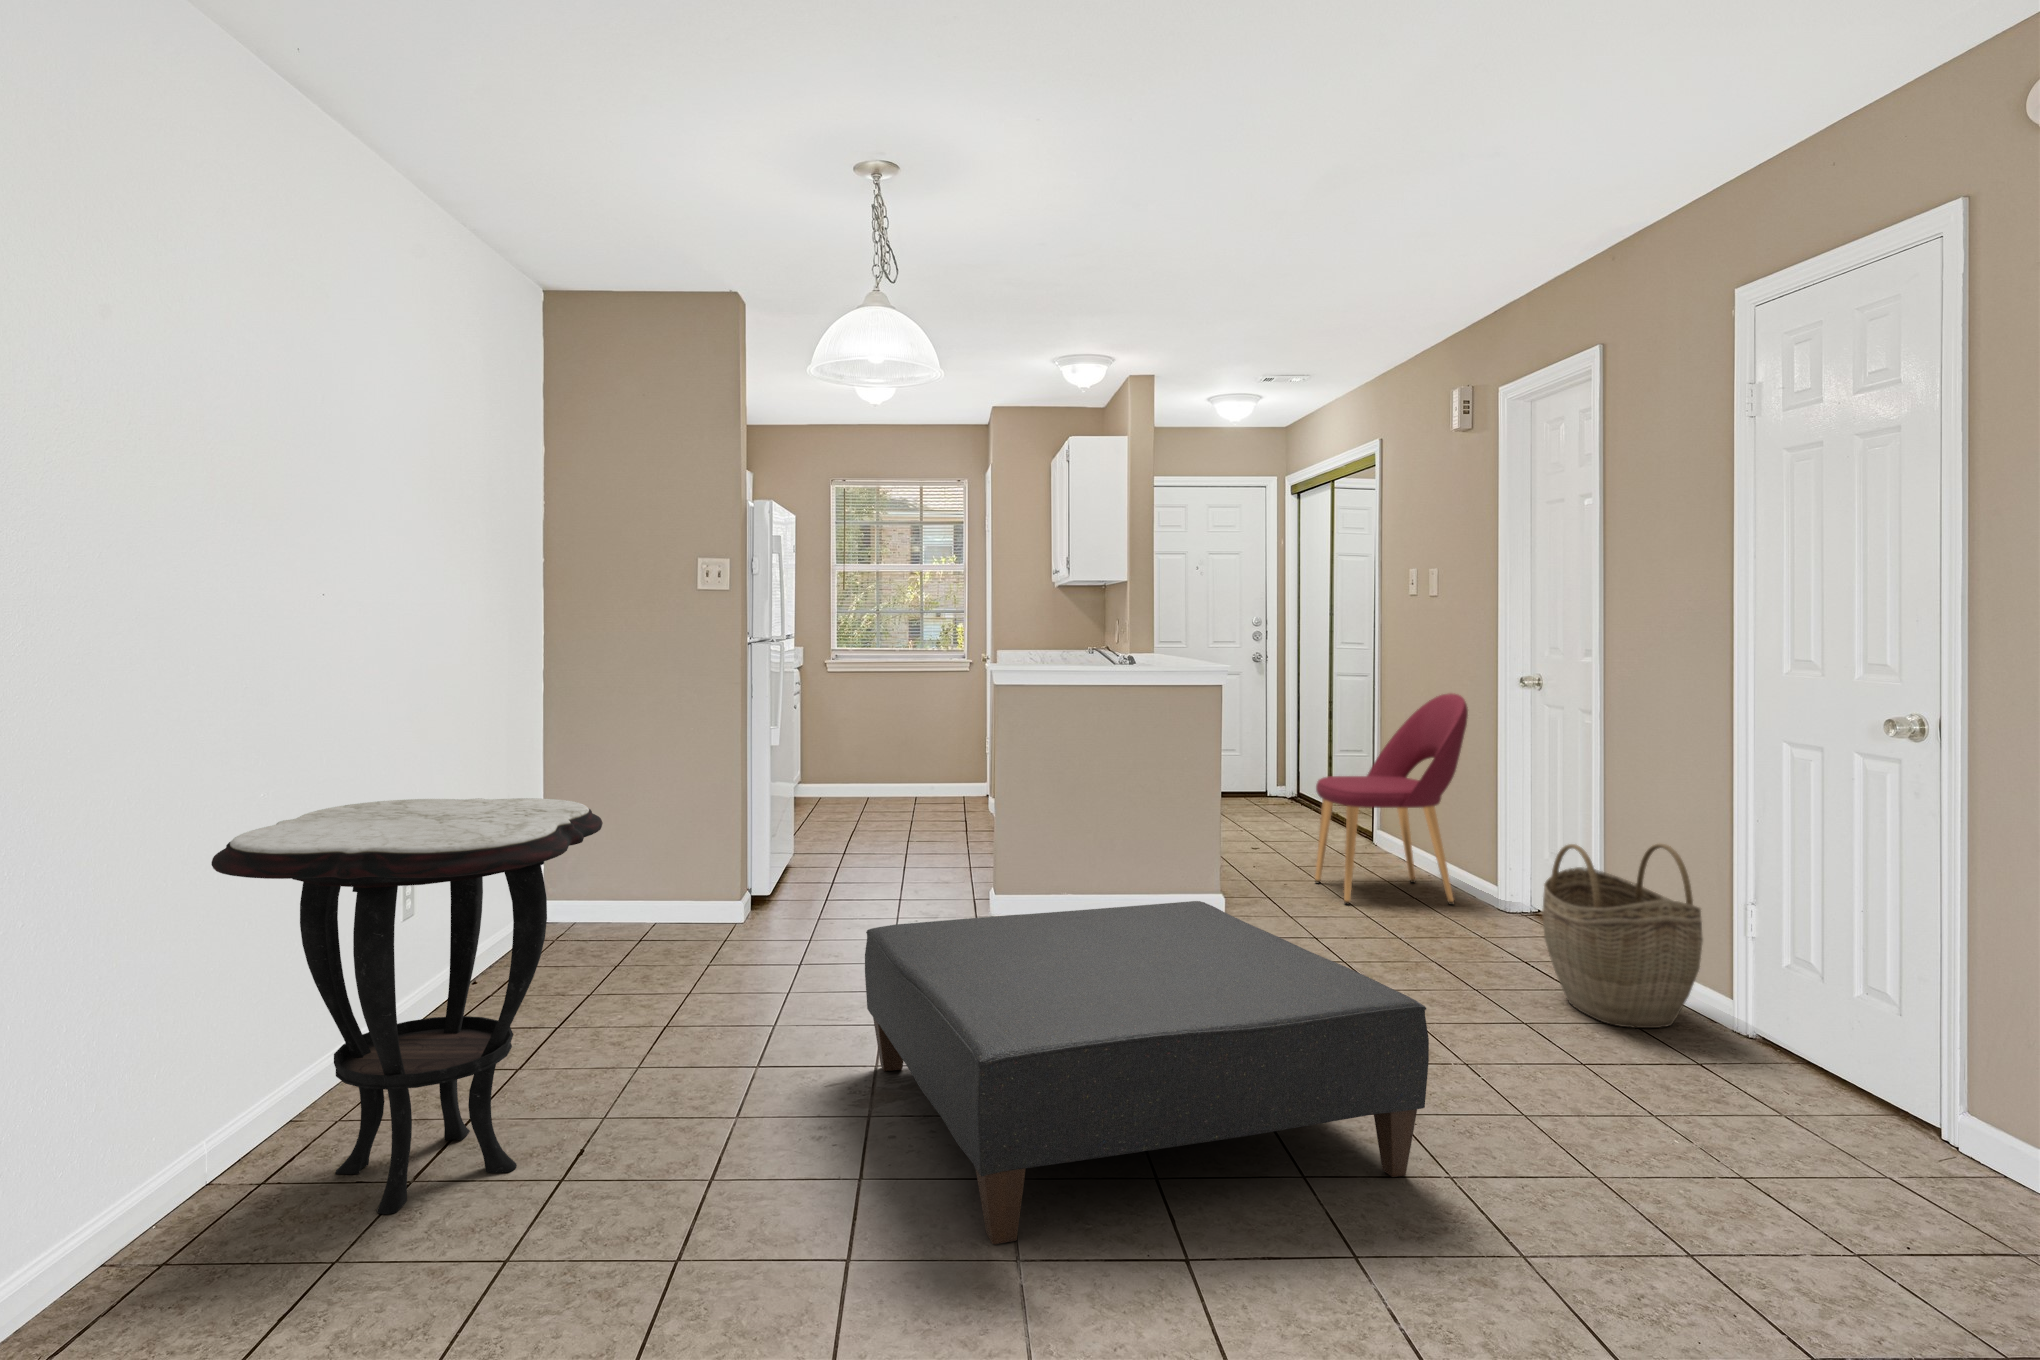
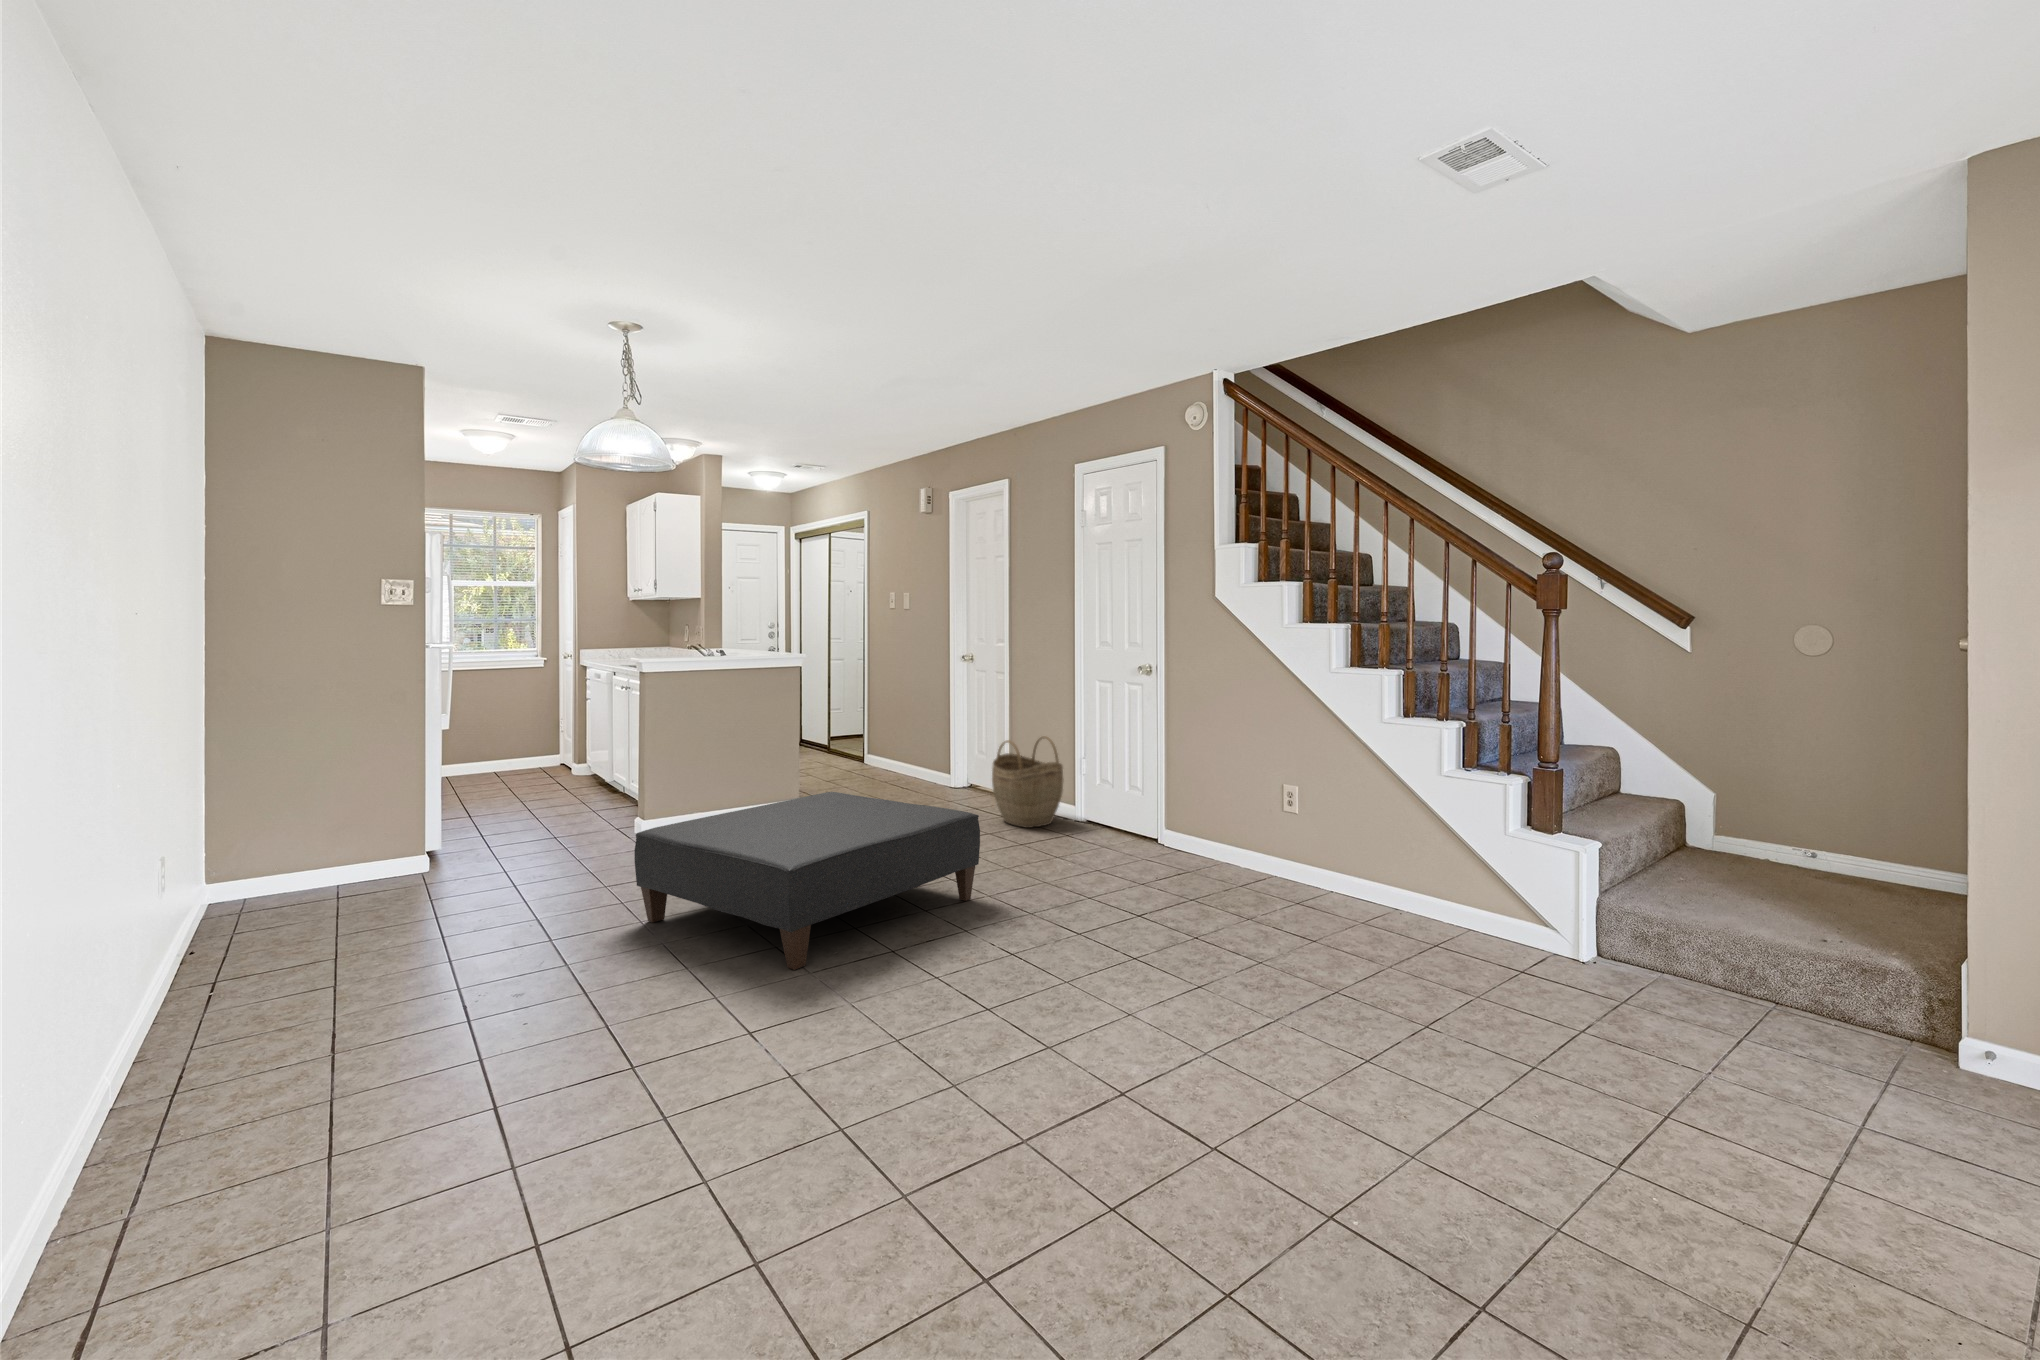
dining chair: present [1315,693,1468,905] -> none [847,668,935,797]
side table: present [211,798,603,1214] -> none [157,765,483,1073]

